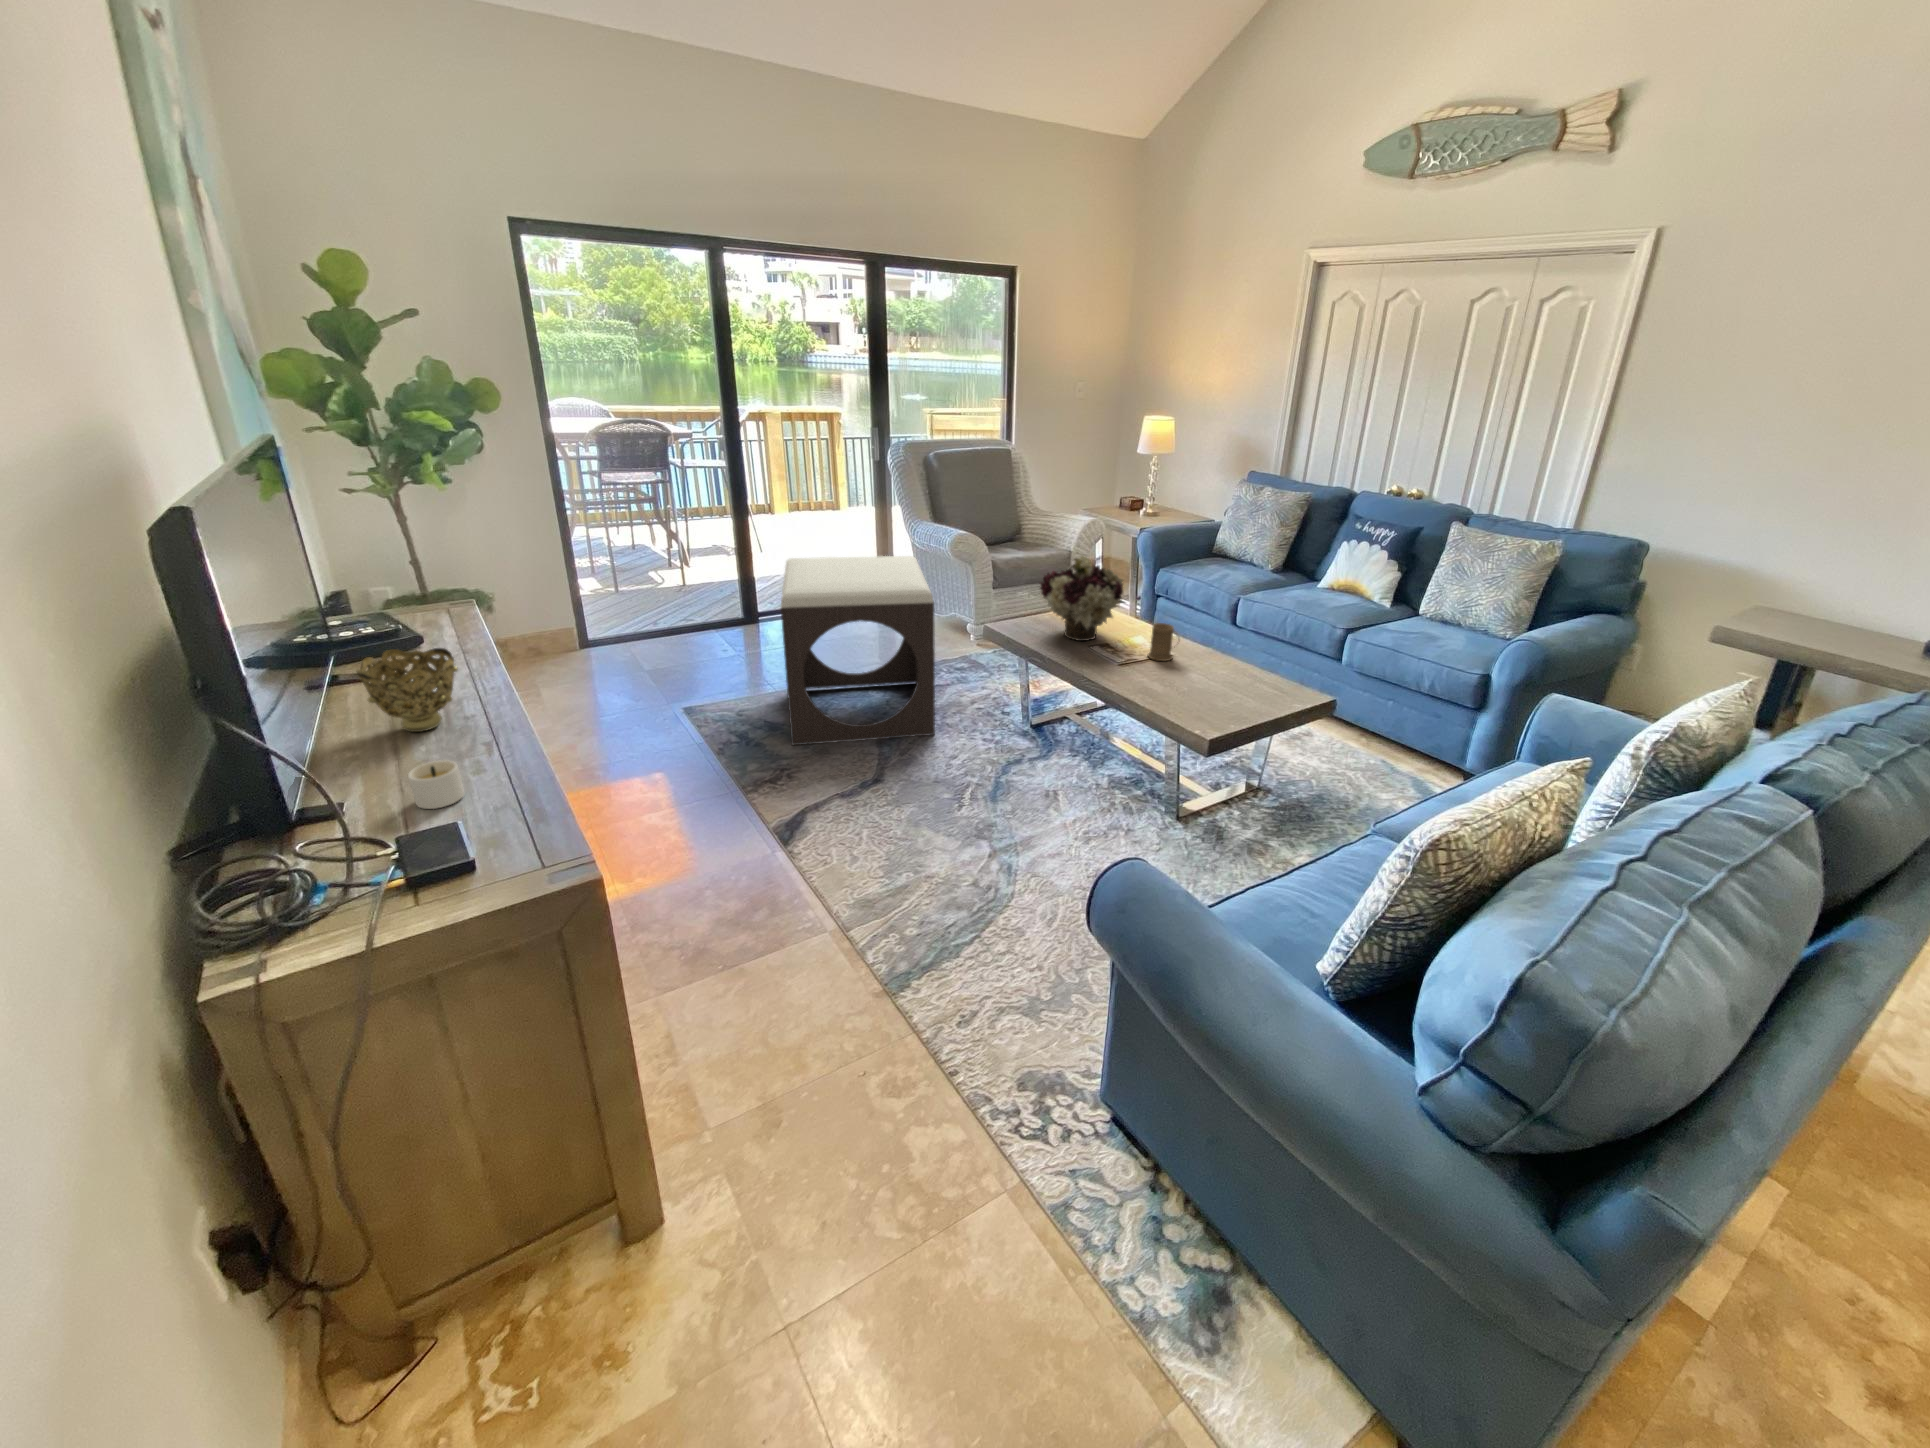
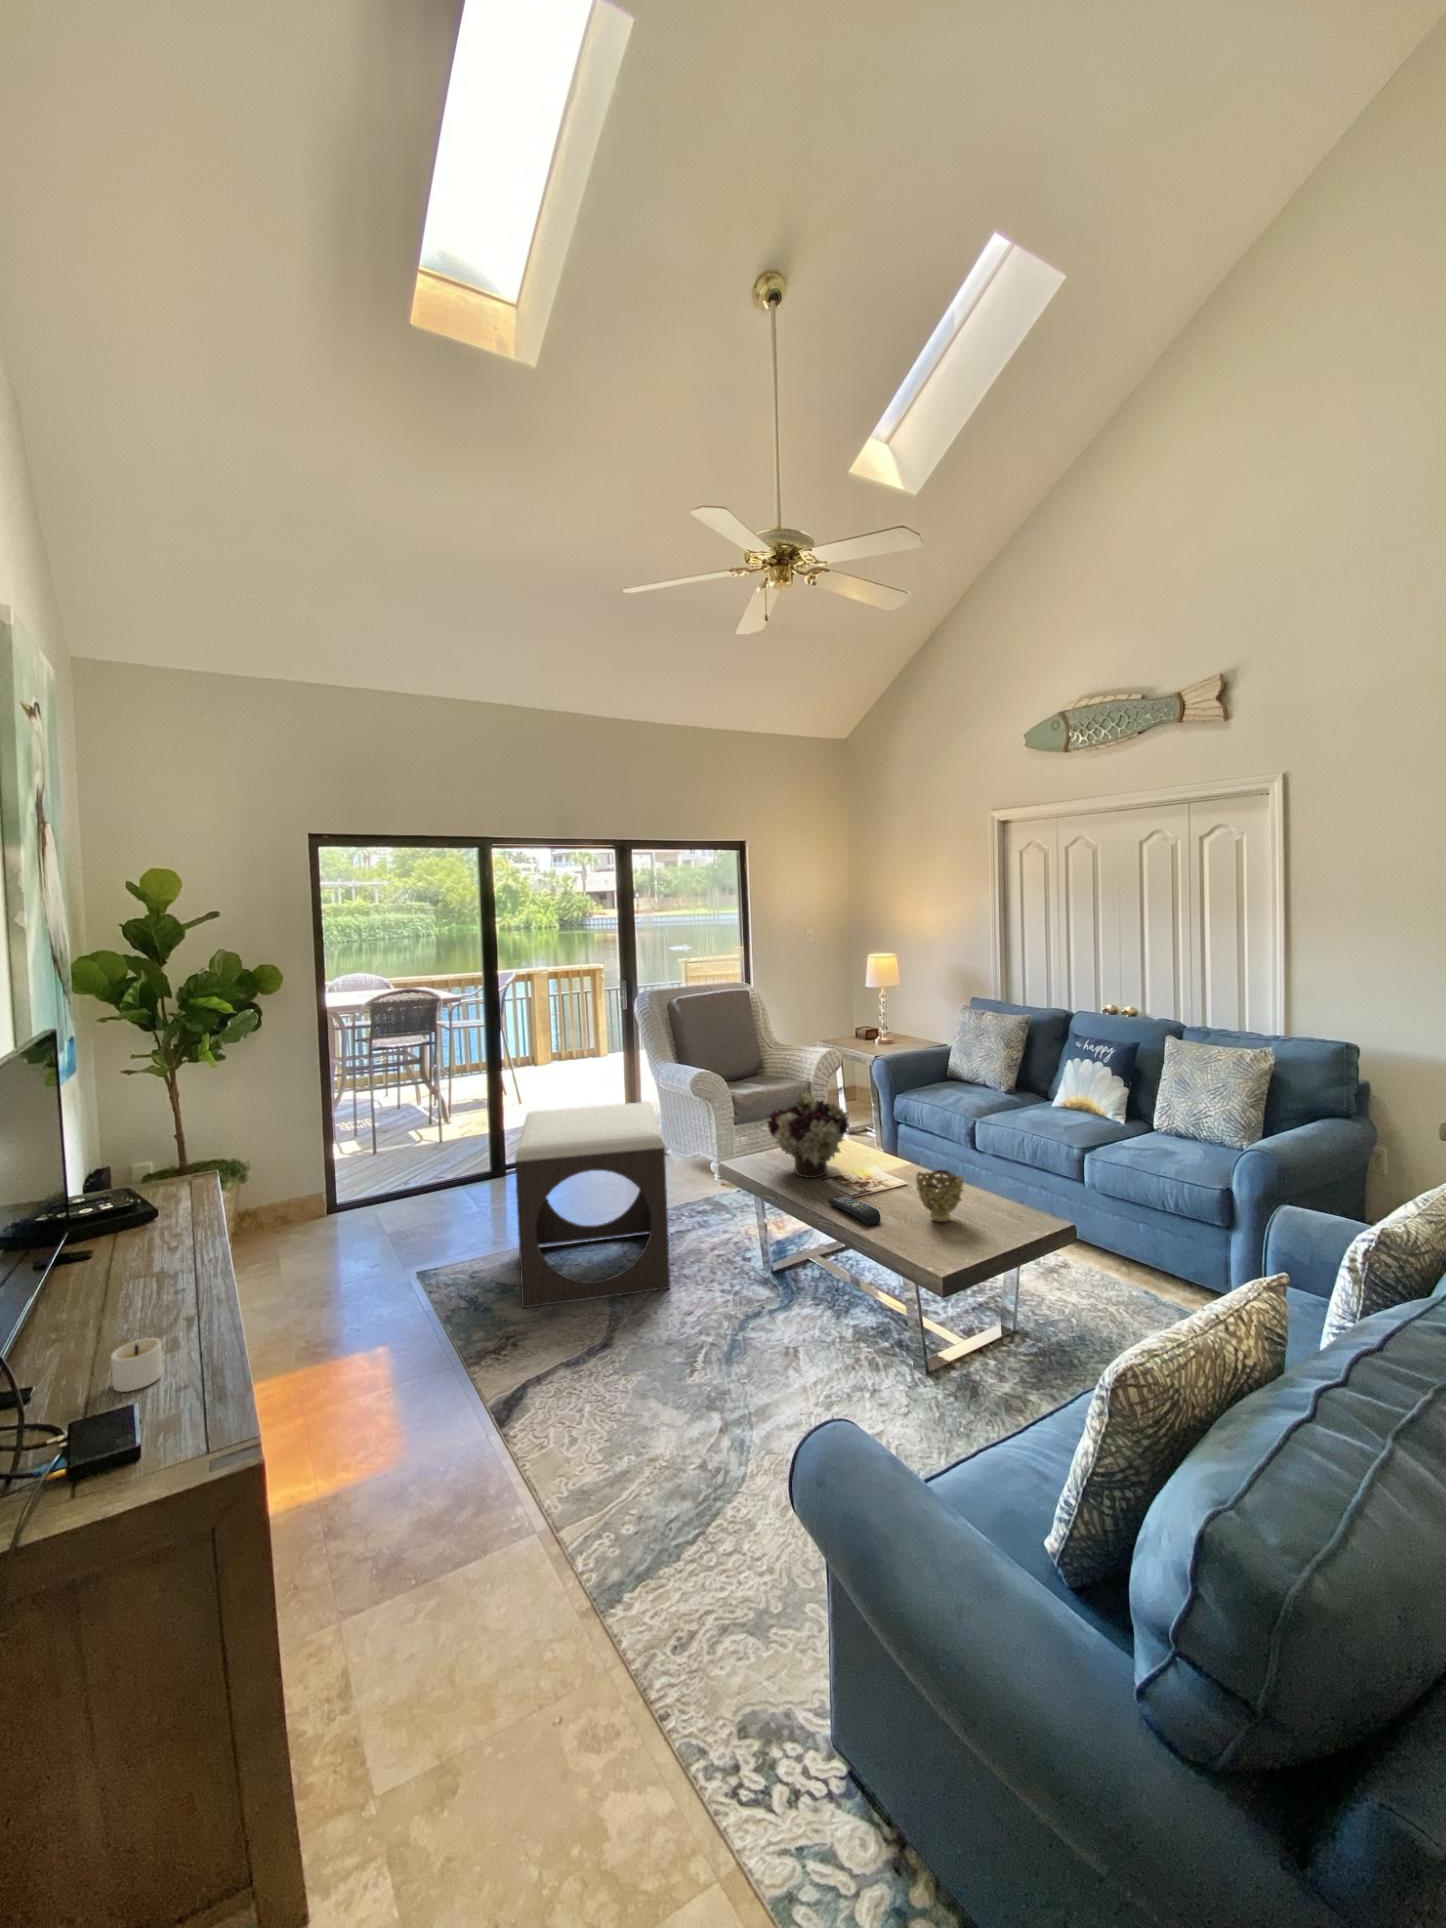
mug: present [1148,623,1174,661] -> none [877,1155,907,1195]
decorative bowl: present [357,648,458,732] -> present [916,1170,963,1222]
remote control: none [1100,659,1152,689] -> present [828,1196,881,1225]

